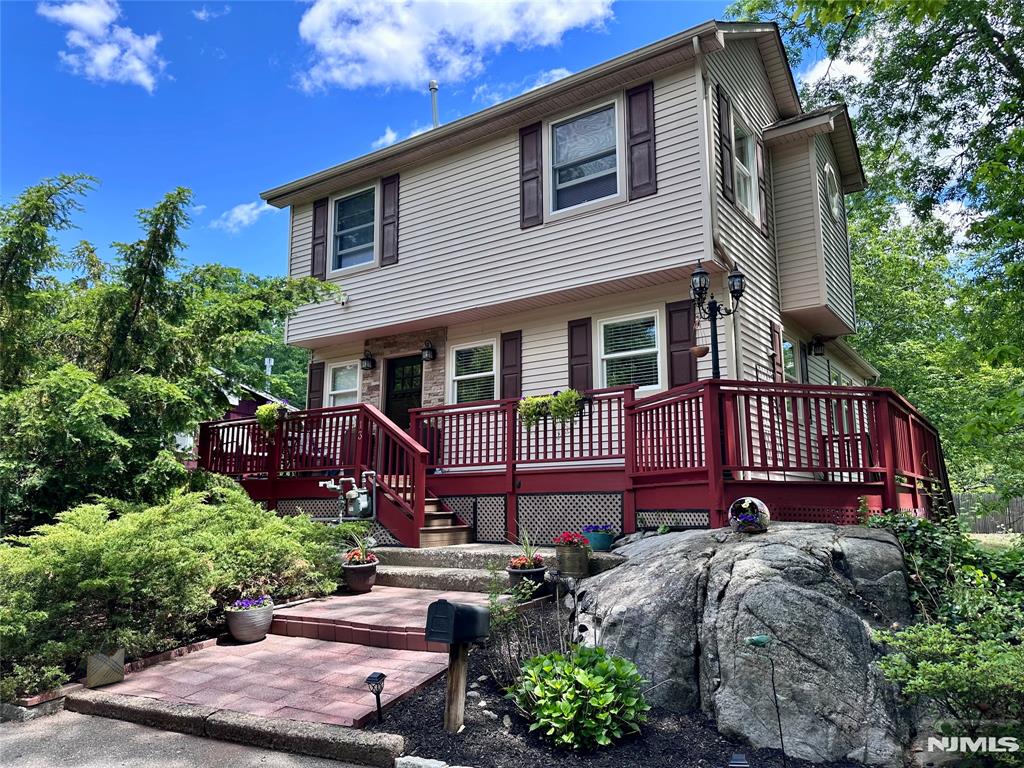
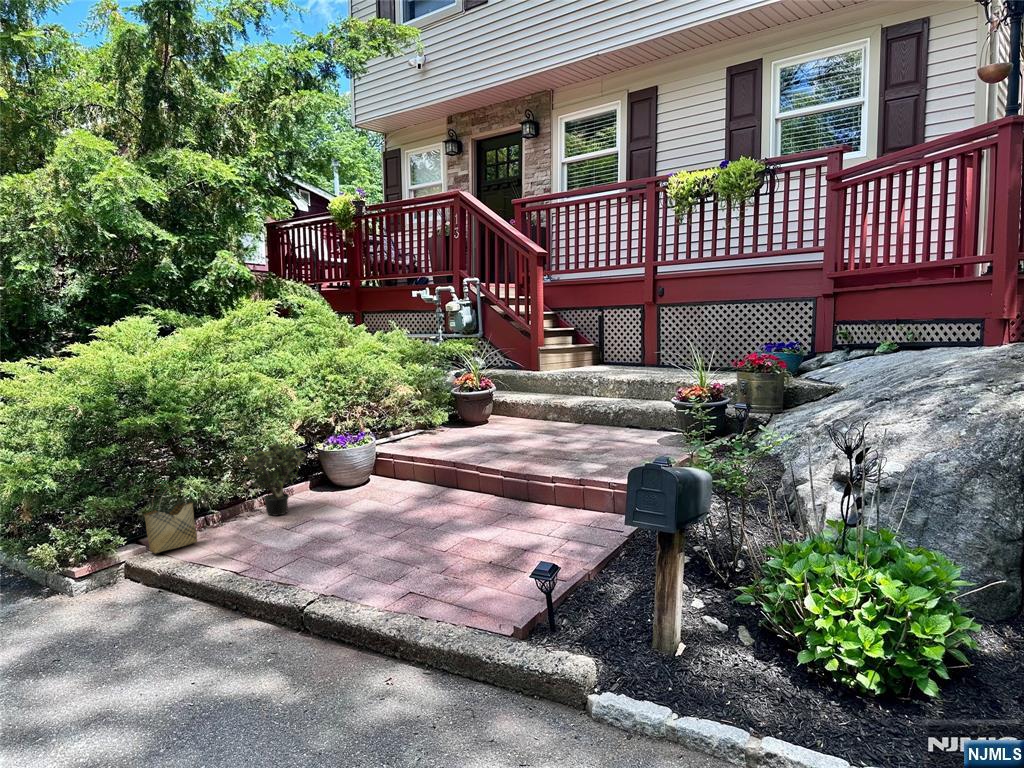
potted plant: none [167,602,217,662] -> present [245,442,306,516]

